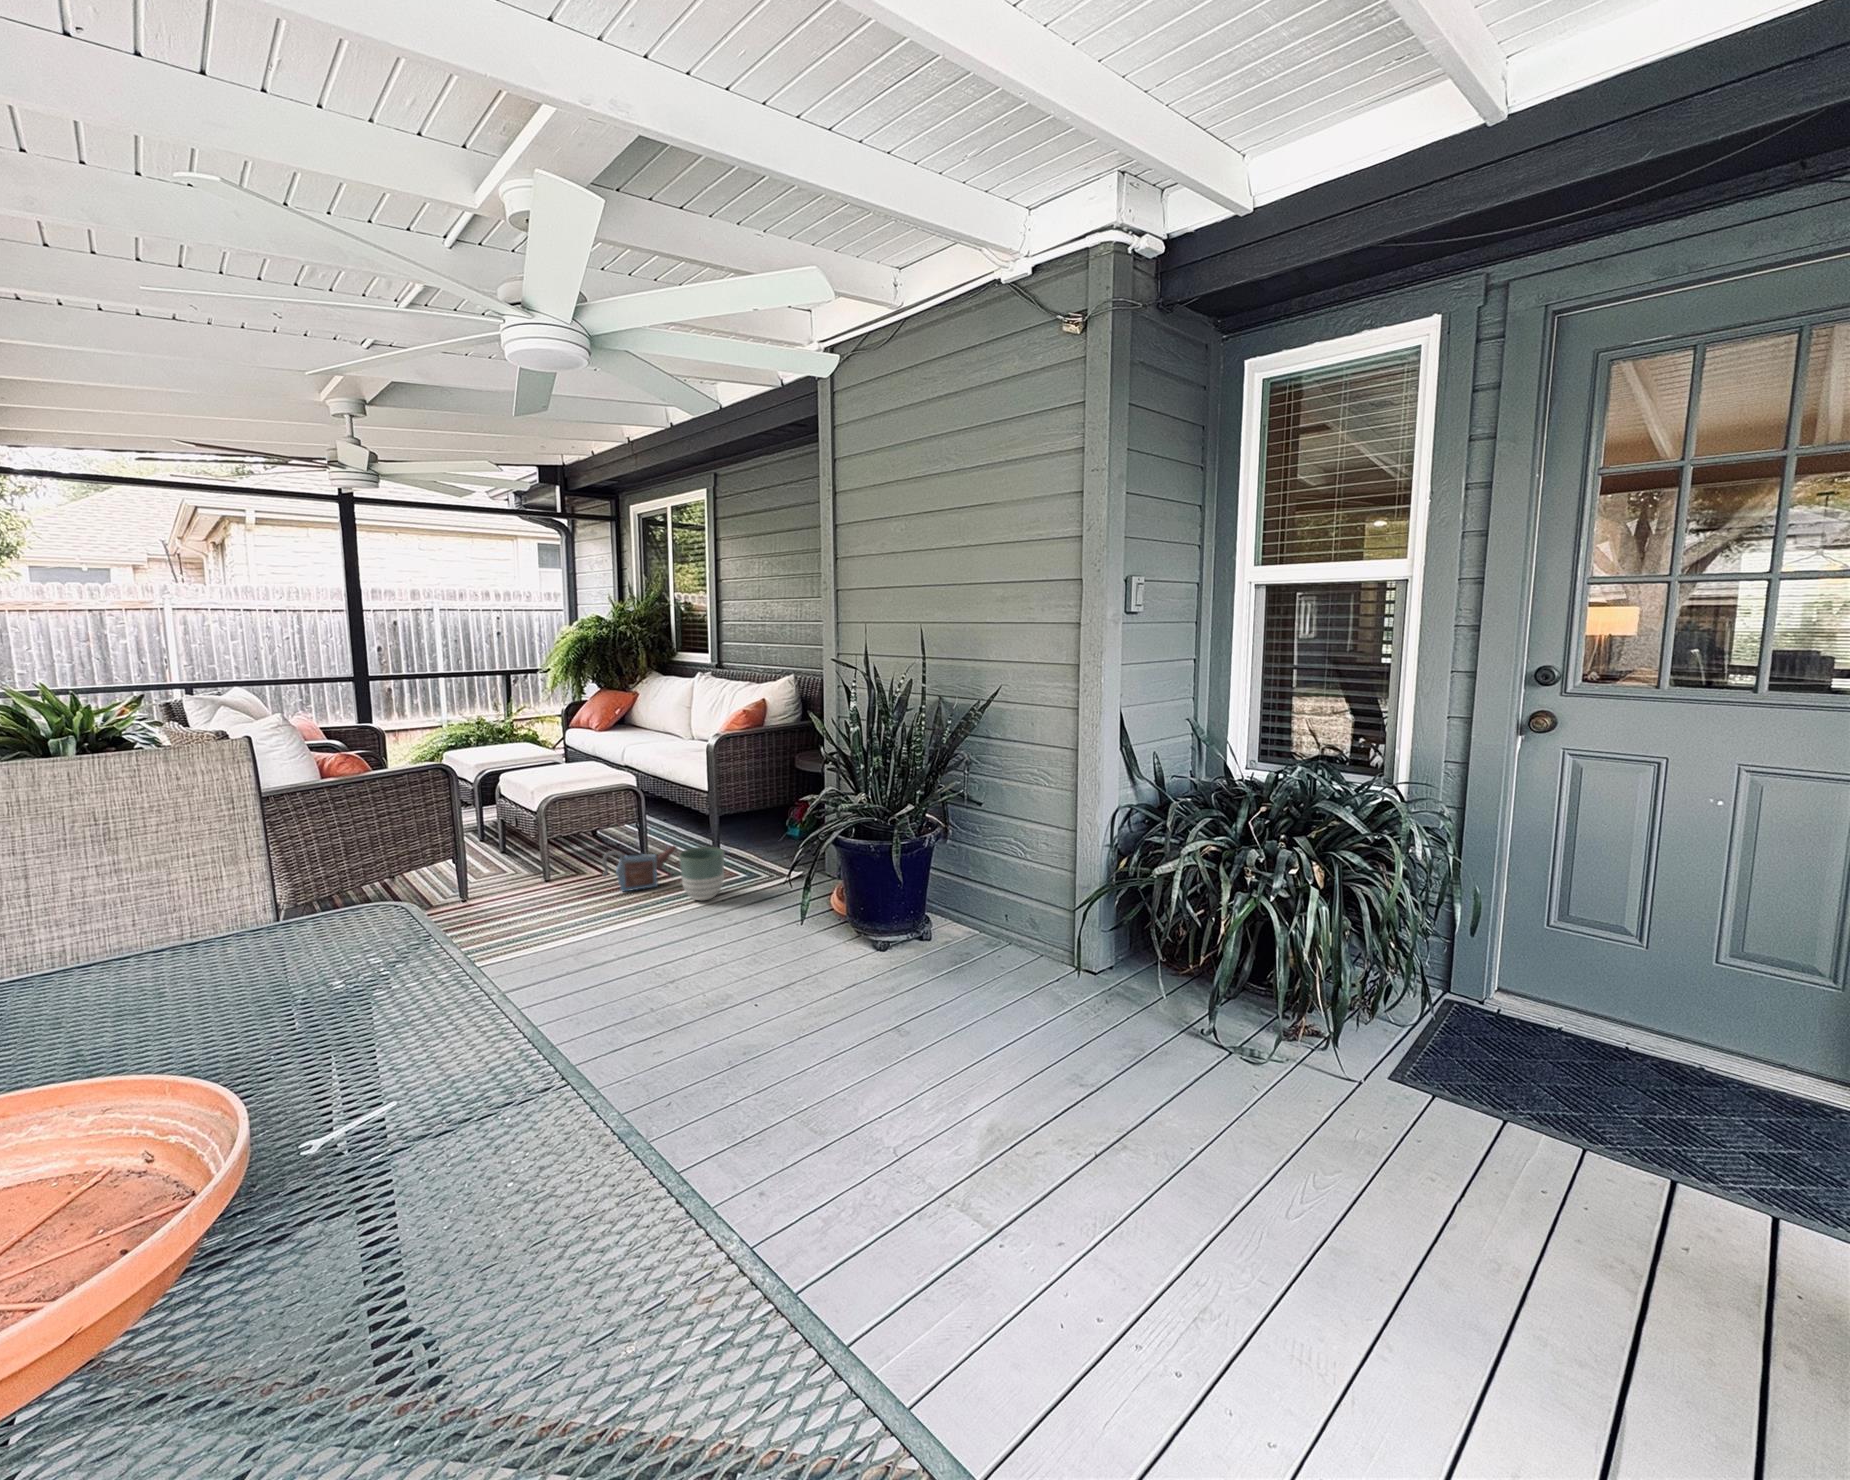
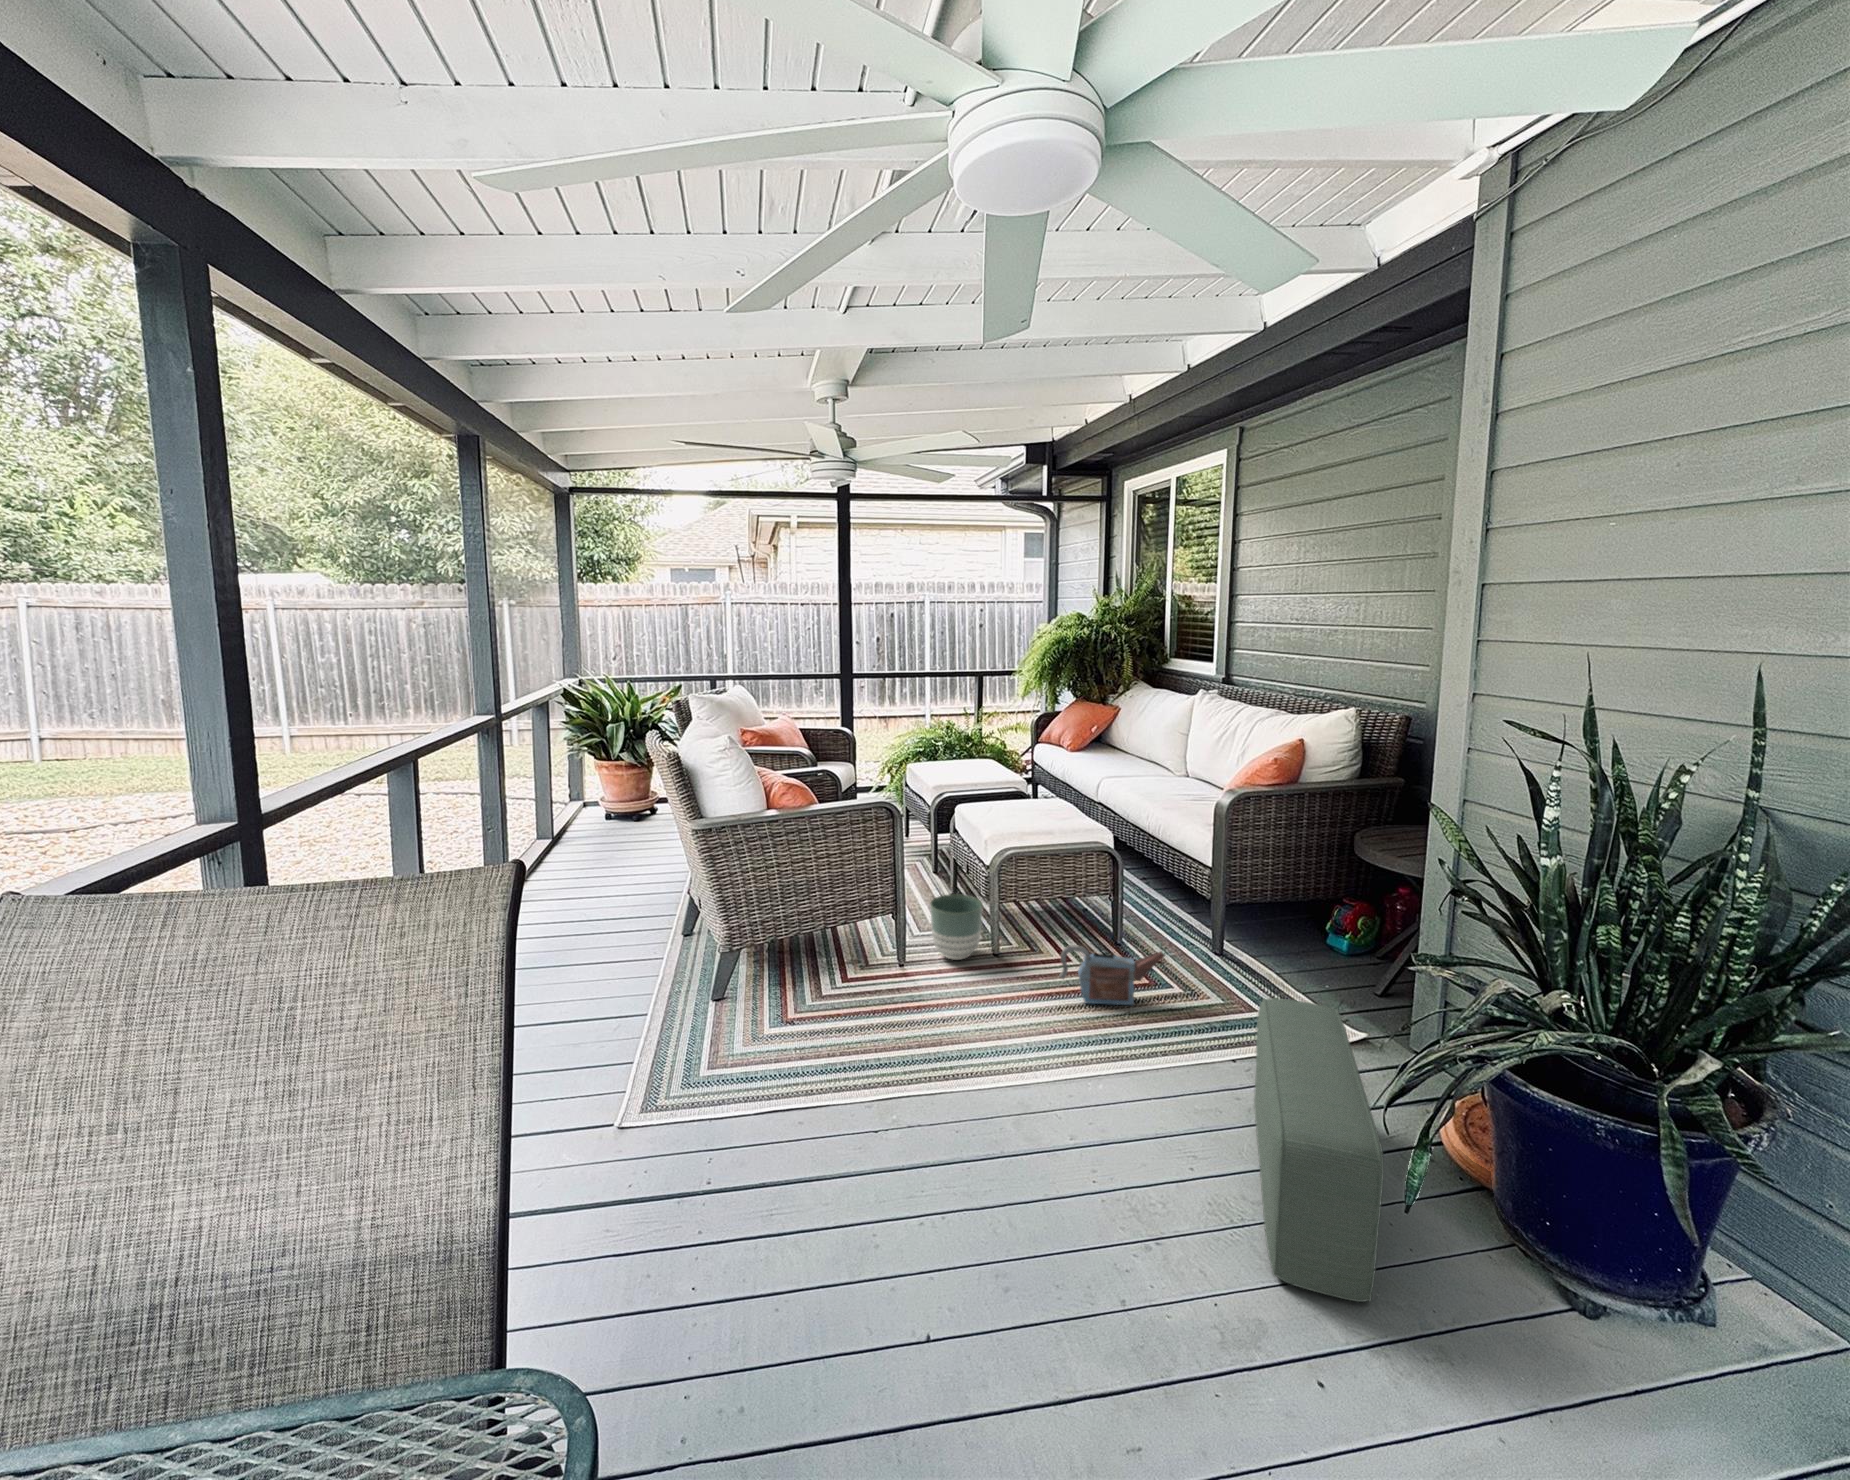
pouf: none [731,842,786,972] -> present [1254,998,1384,1302]
planter: present [679,847,724,900] -> present [930,894,982,960]

